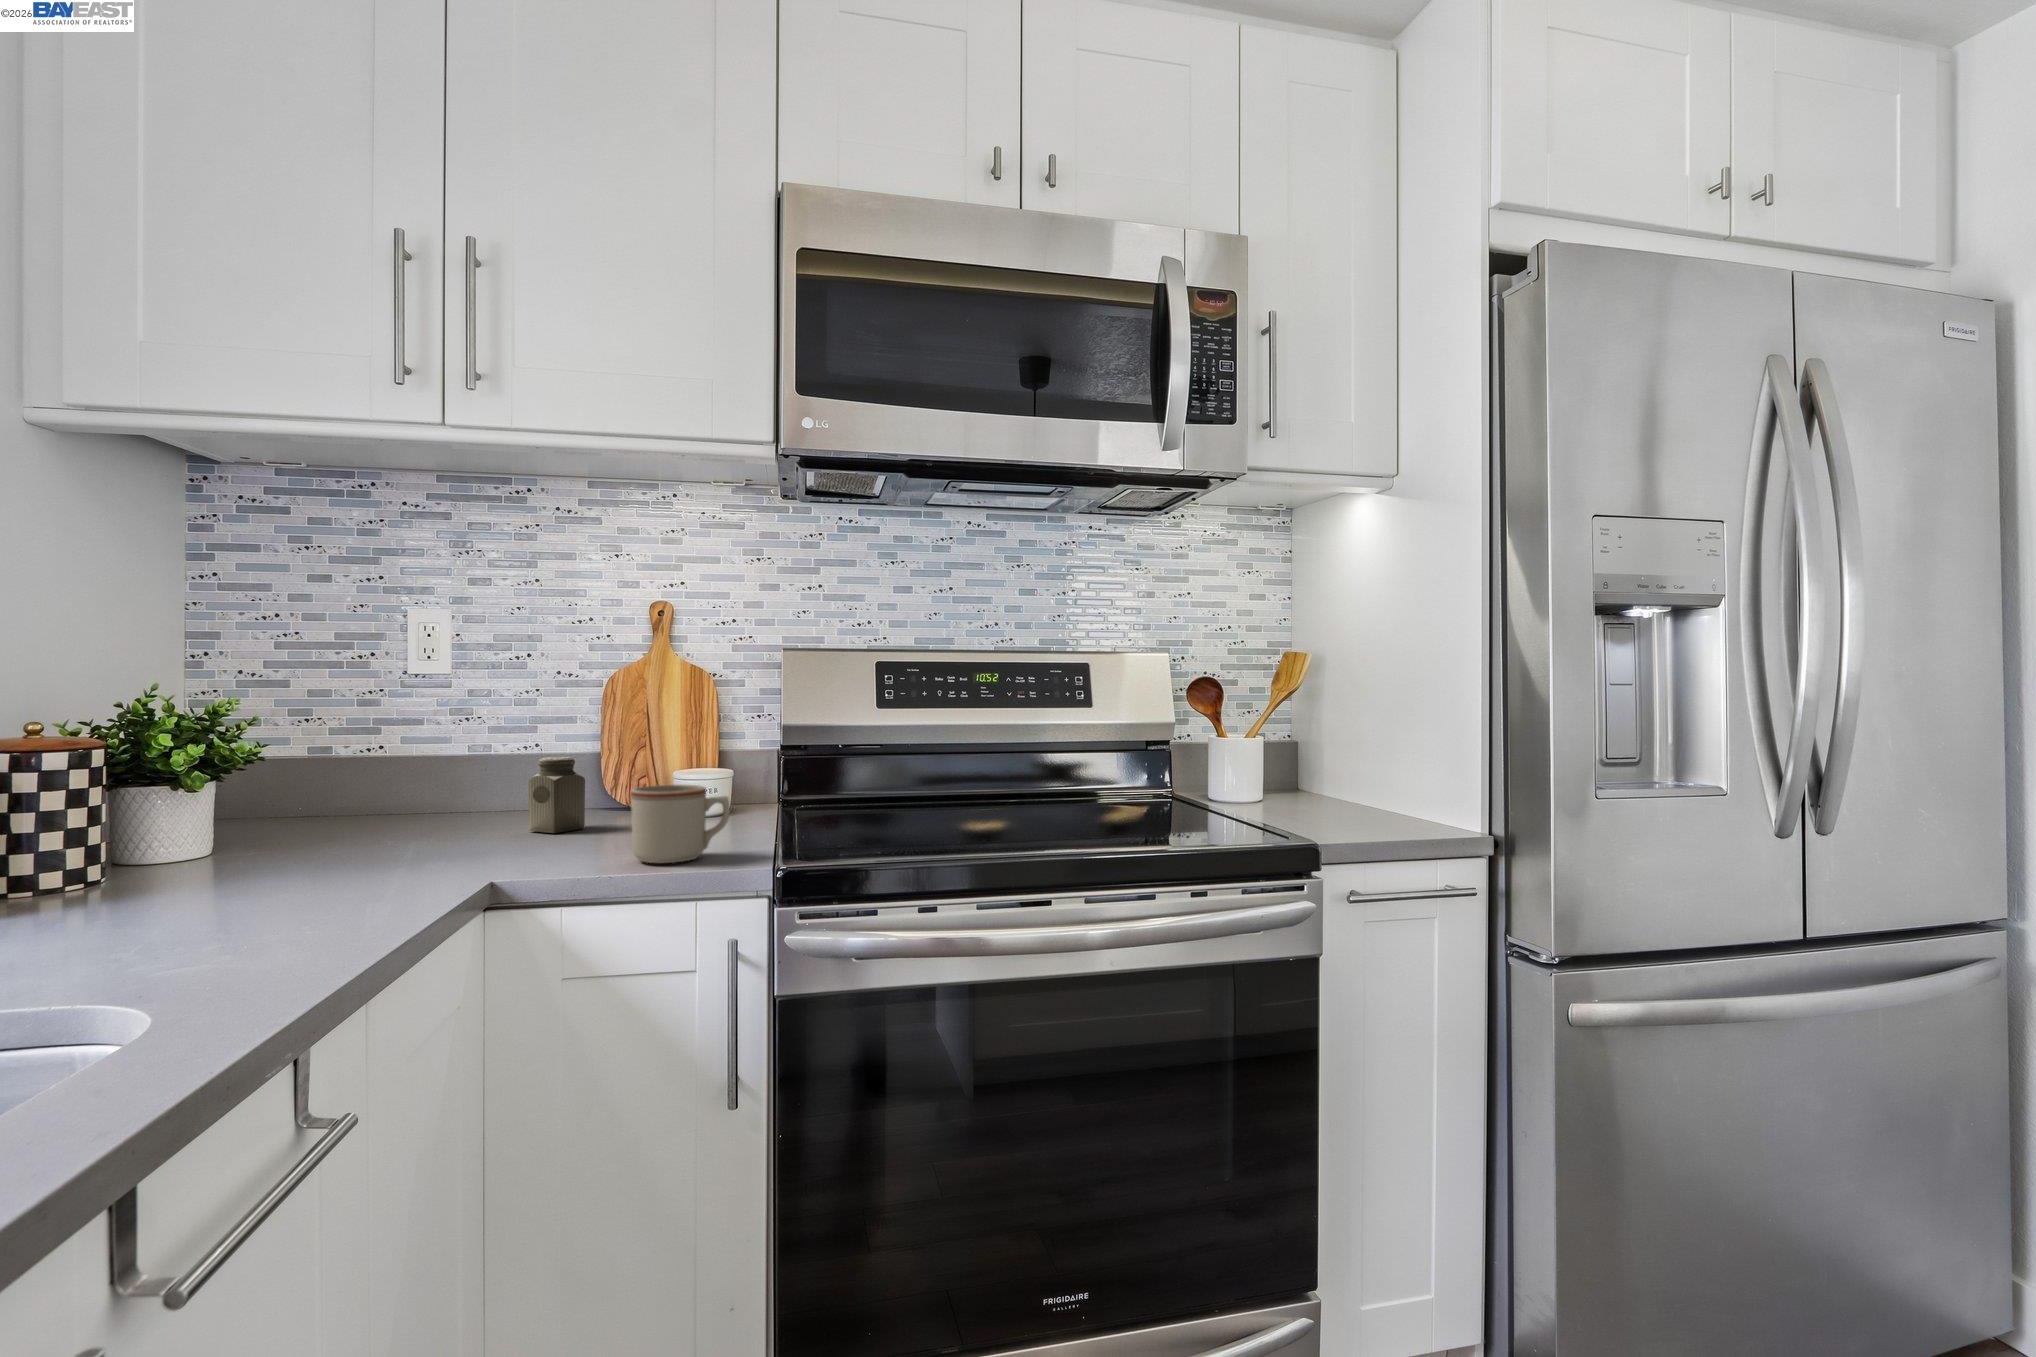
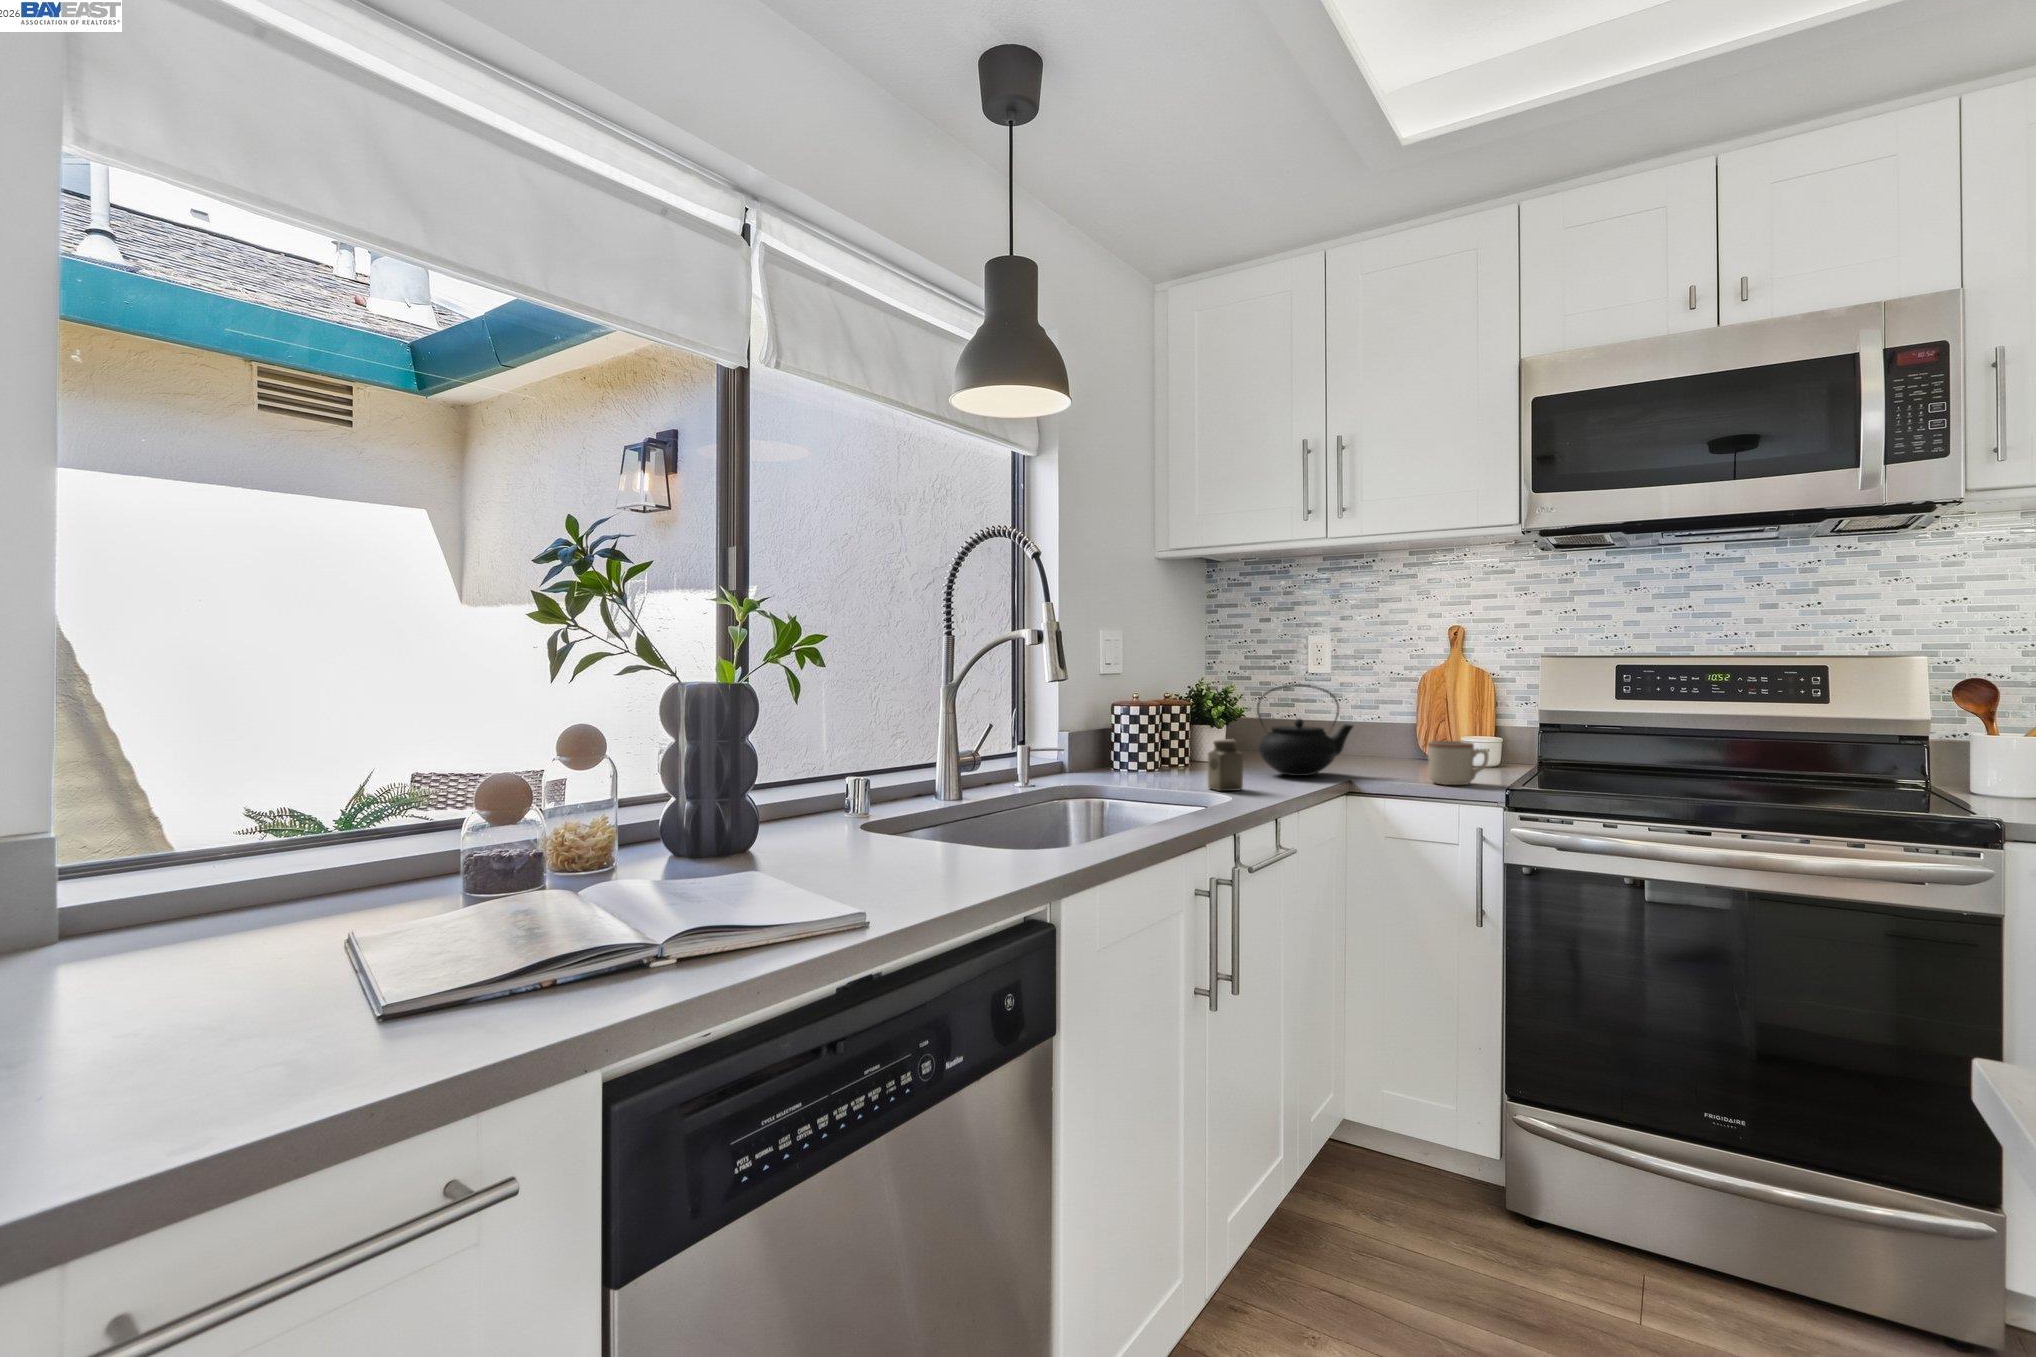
teapot: none [278,693,494,876] -> present [1257,684,1353,776]
salt shaker: present [529,757,585,833] -> present [1208,739,1243,791]

